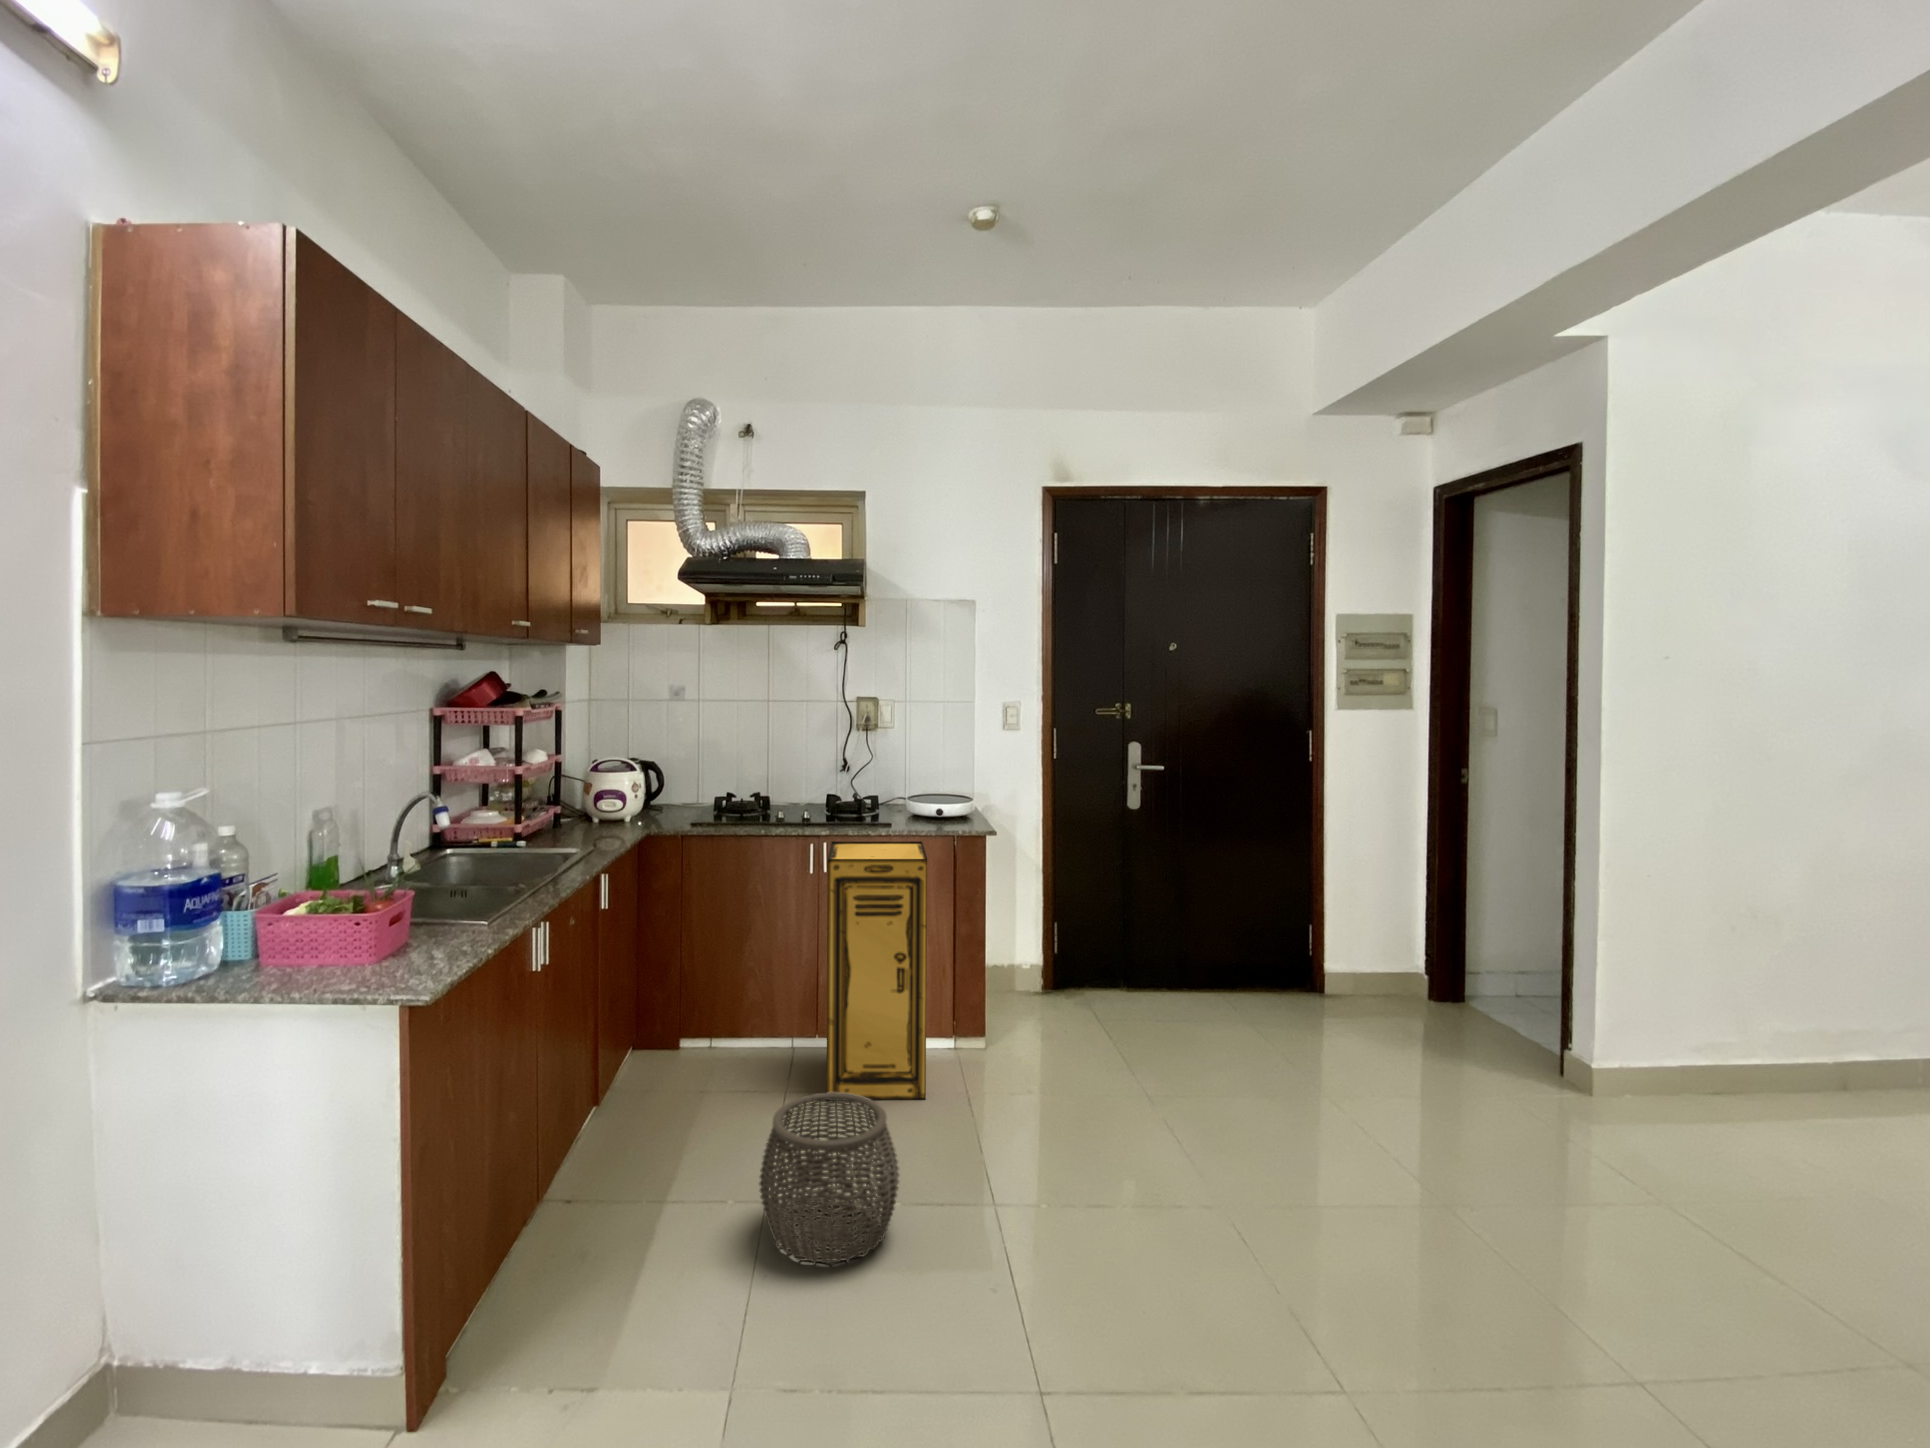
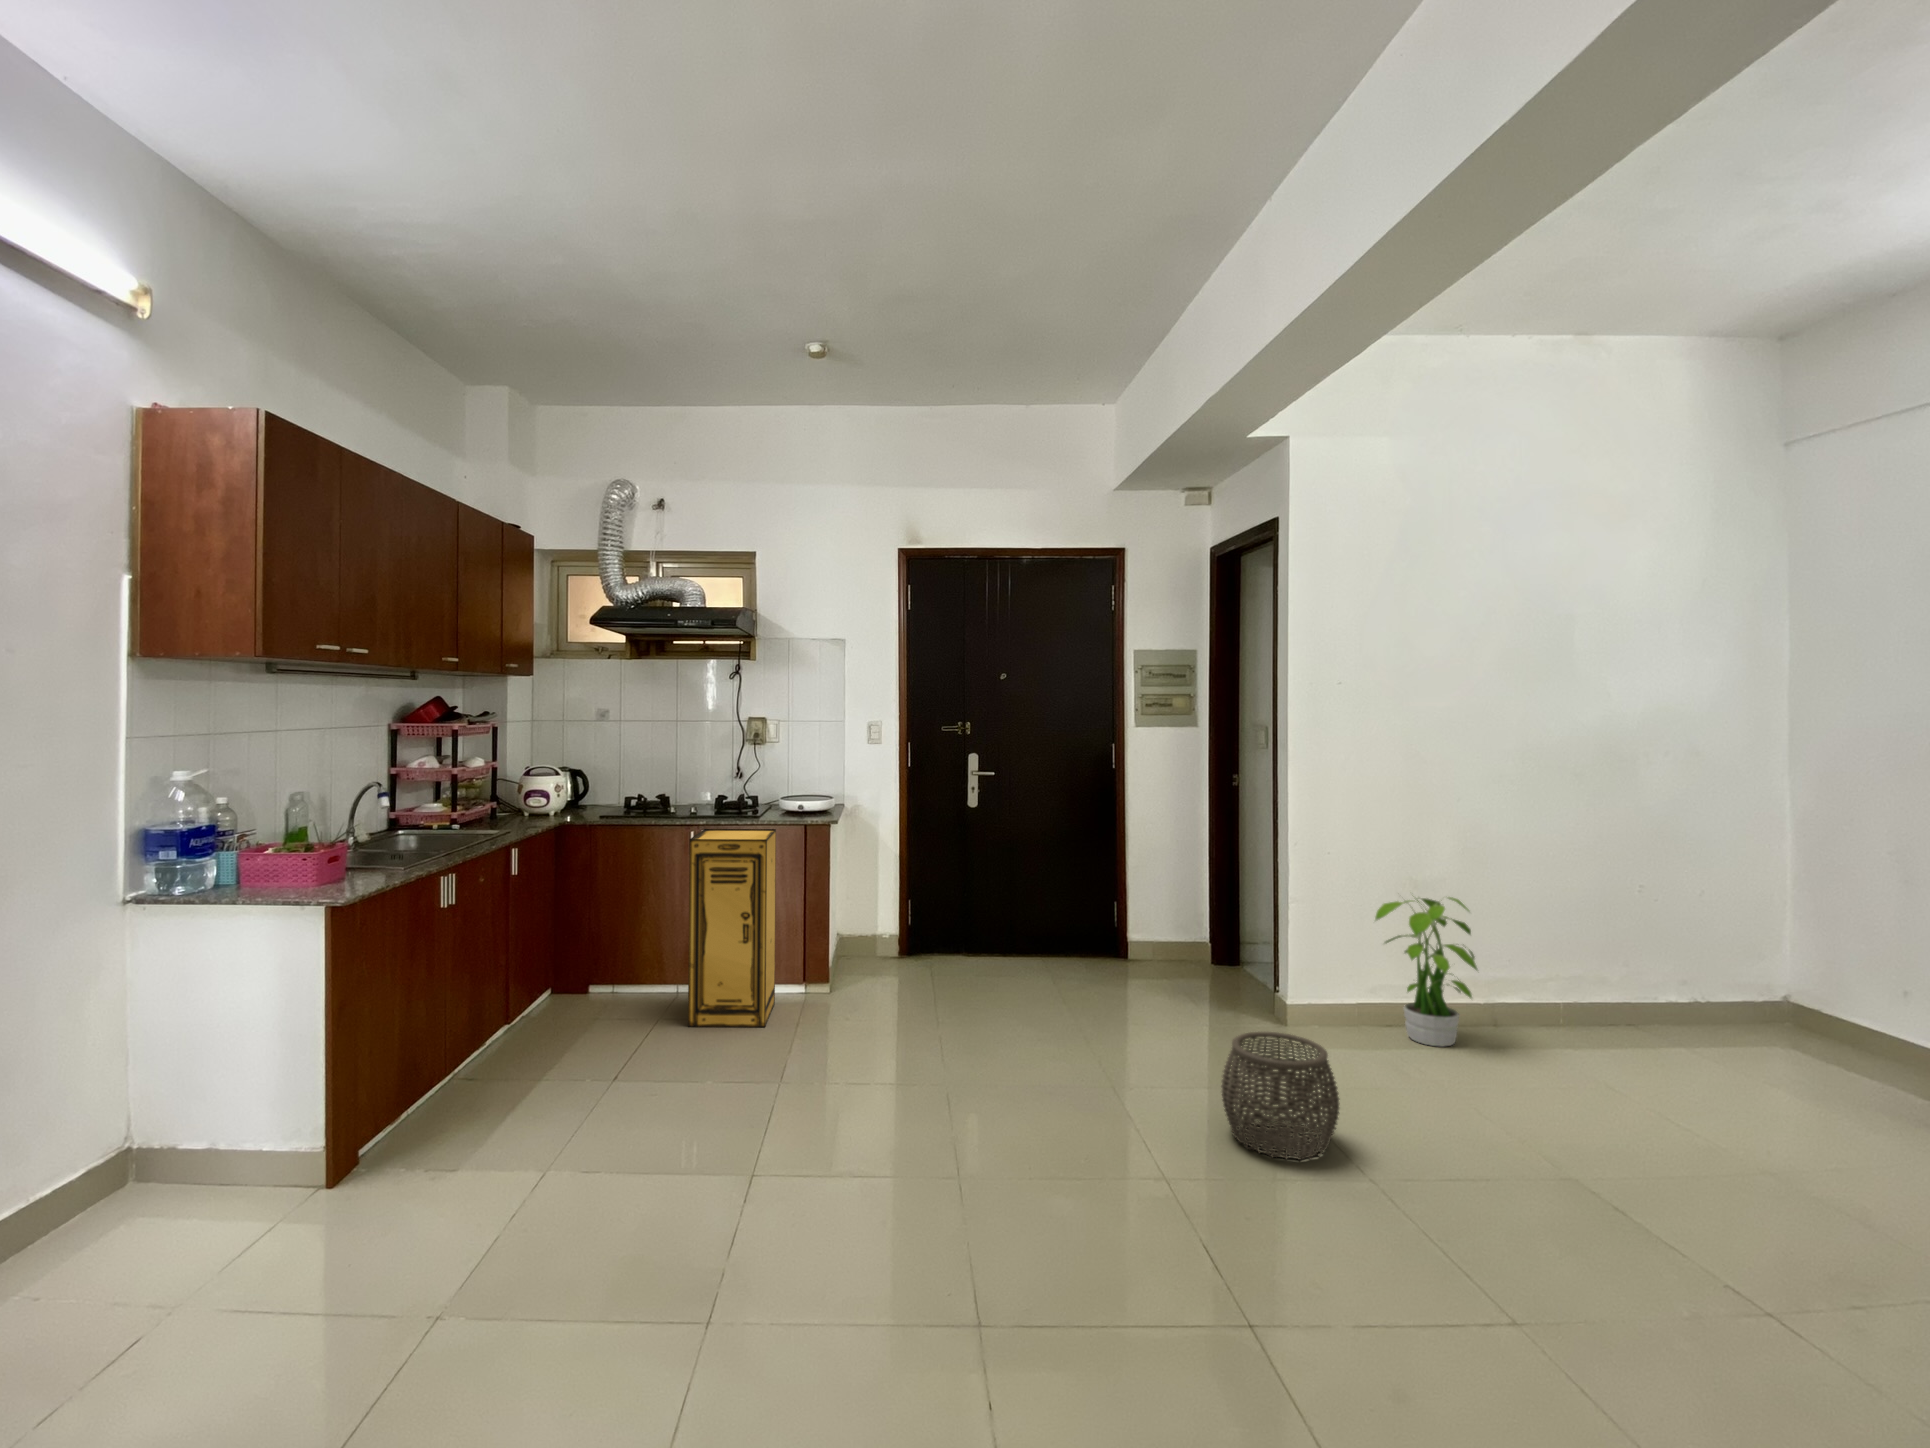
potted plant: none [1697,920,1859,1120] -> present [1375,897,1478,1047]
woven basket: present [759,1092,899,1265] -> present [1221,1032,1340,1160]

